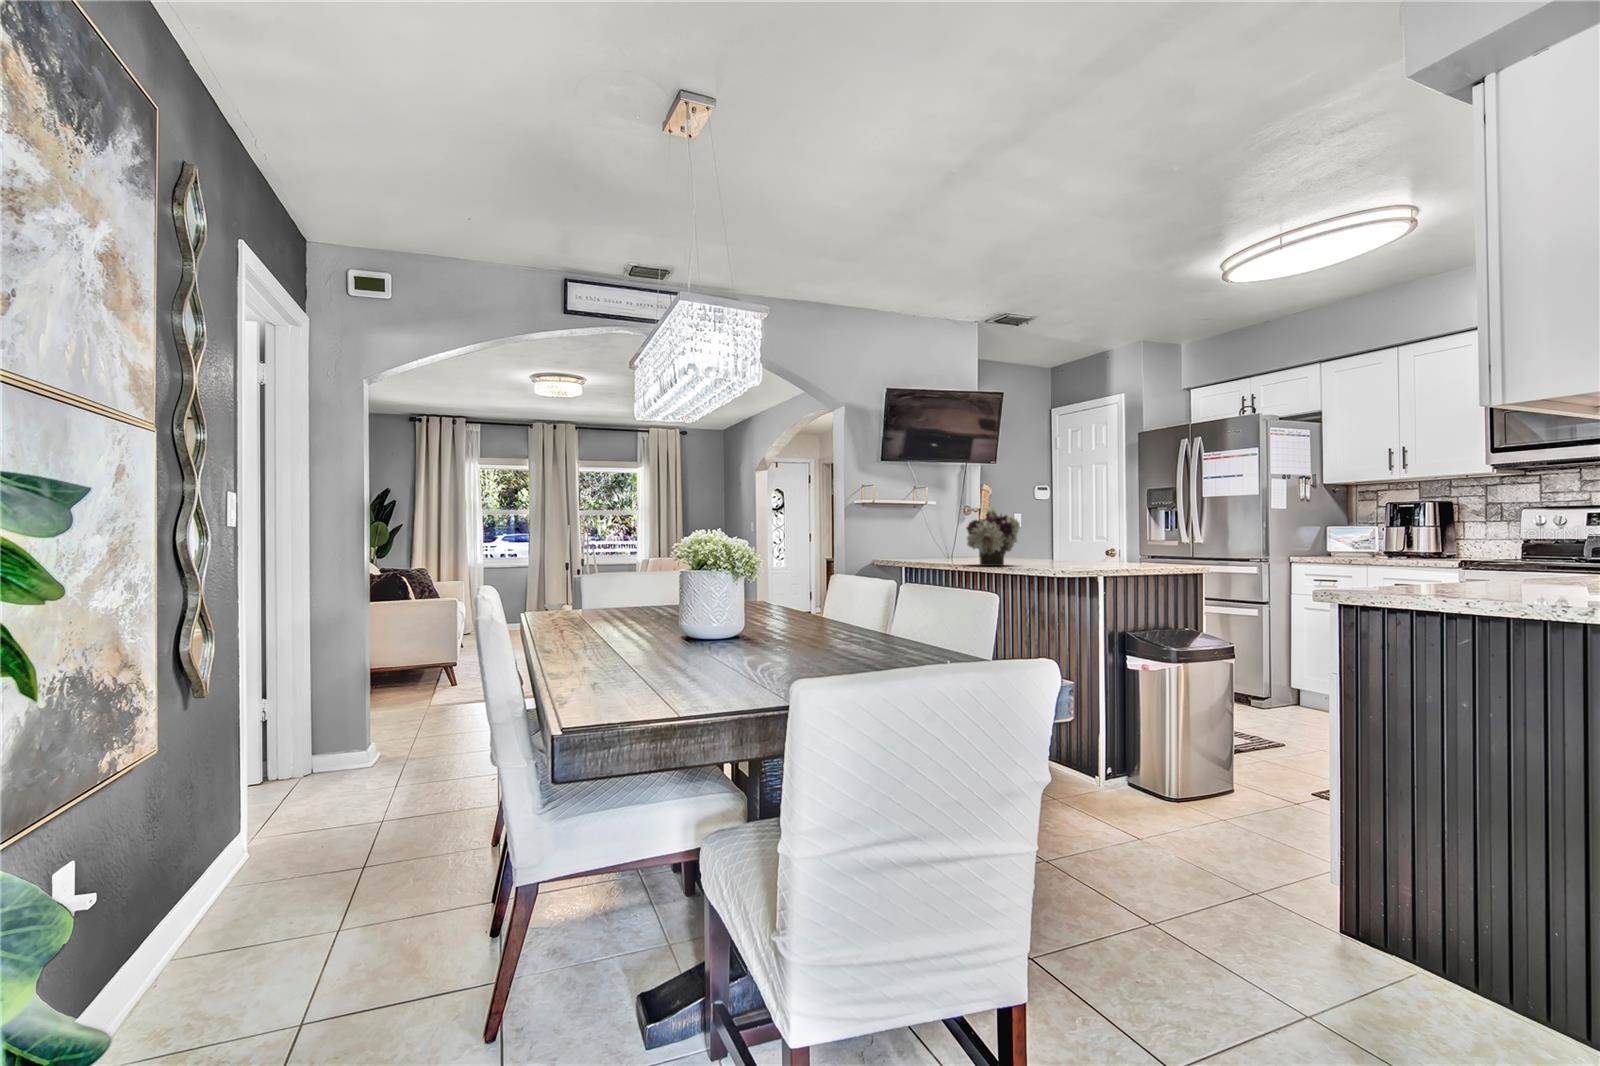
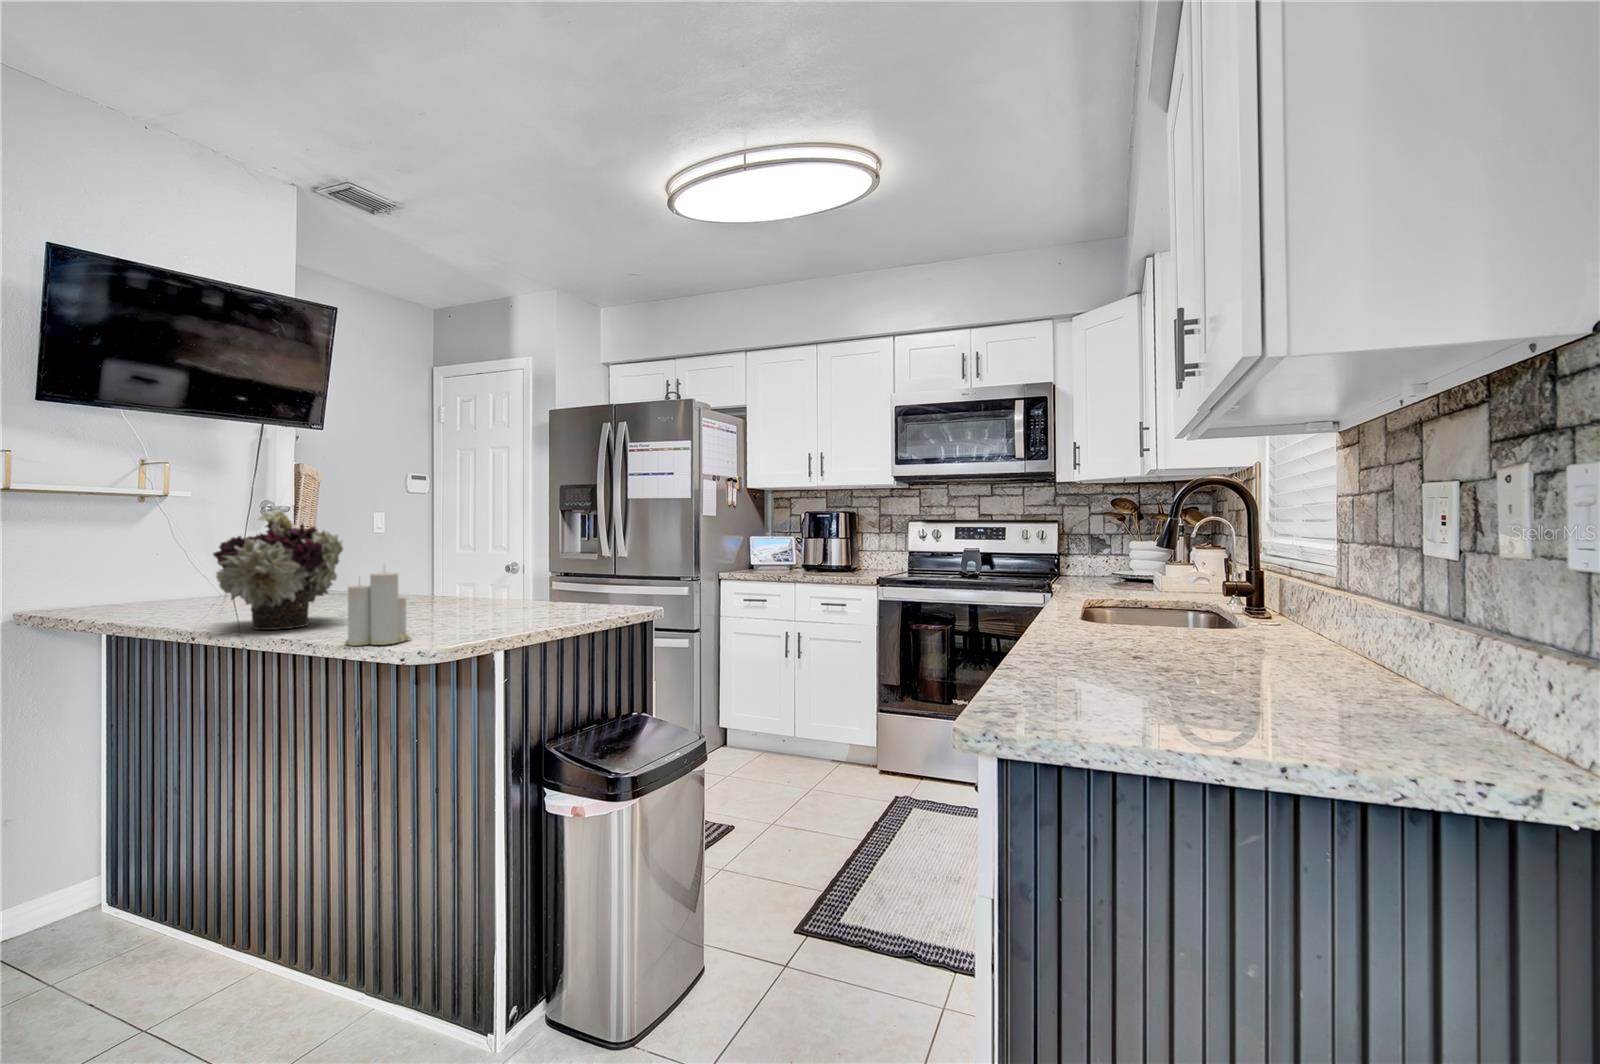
candle: none [1027,530,1057,570] -> present [345,572,411,646]

